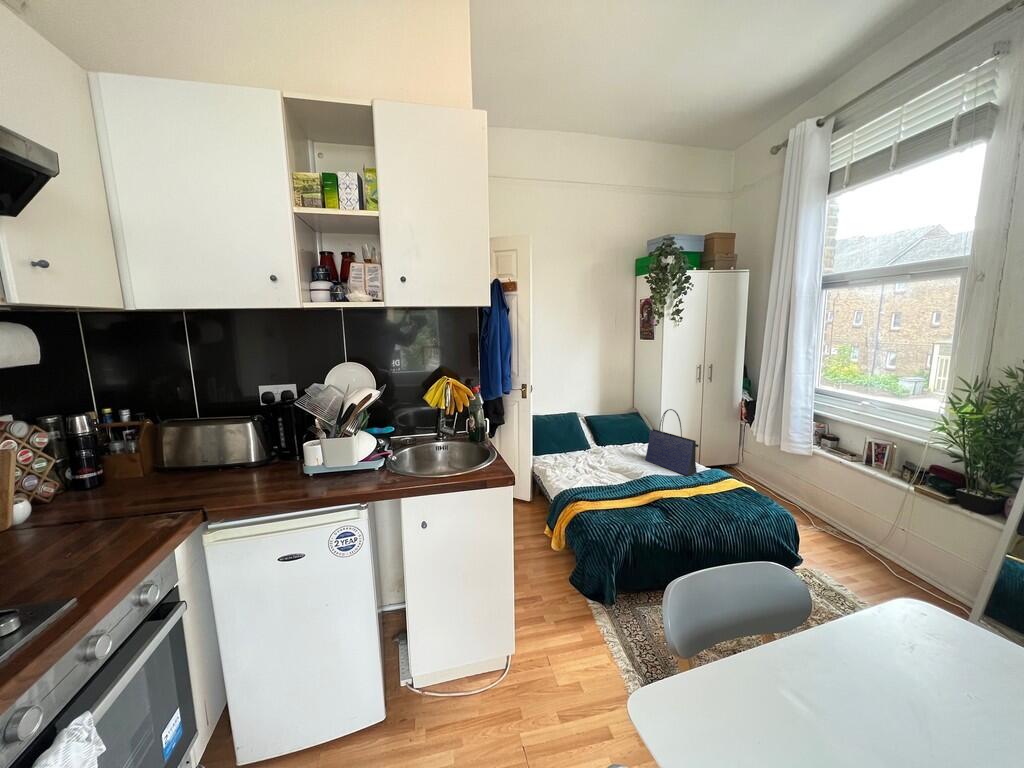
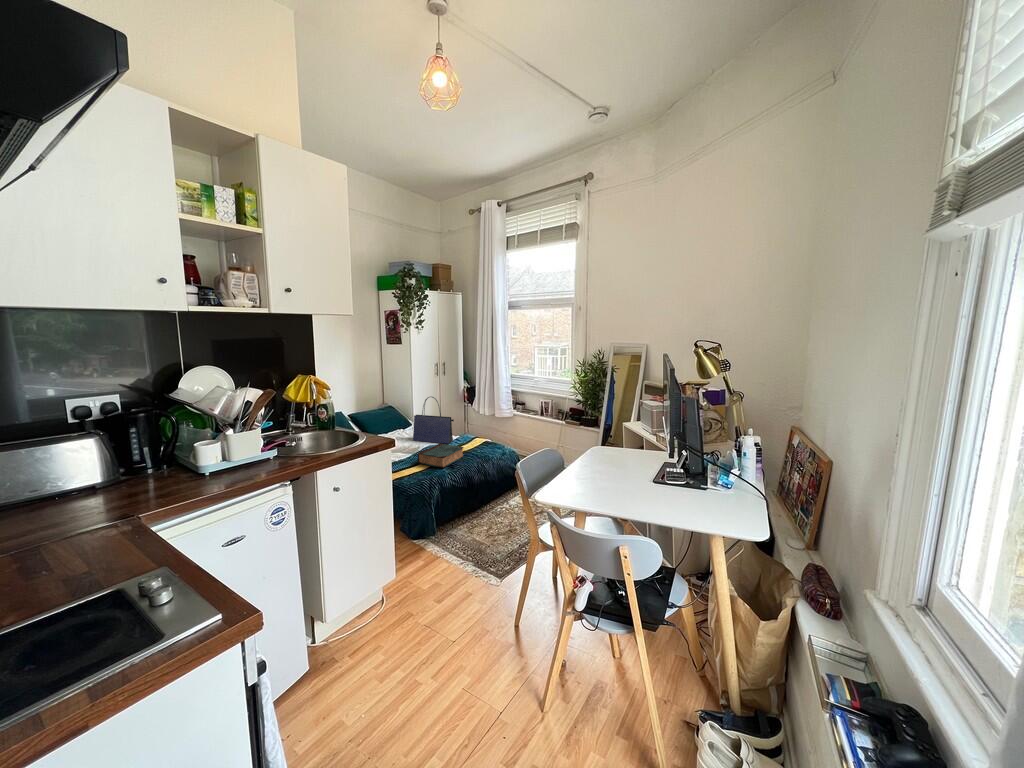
book: none [632,473,699,509] -> present [418,444,464,468]

